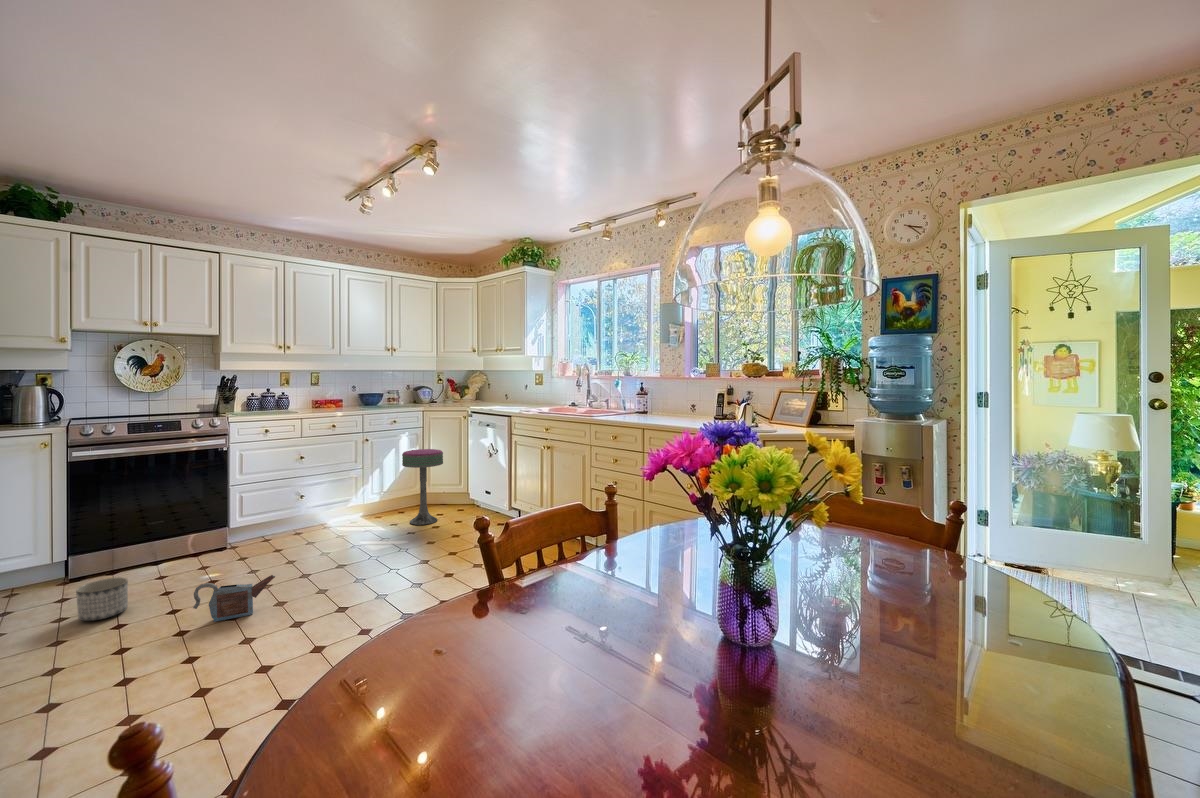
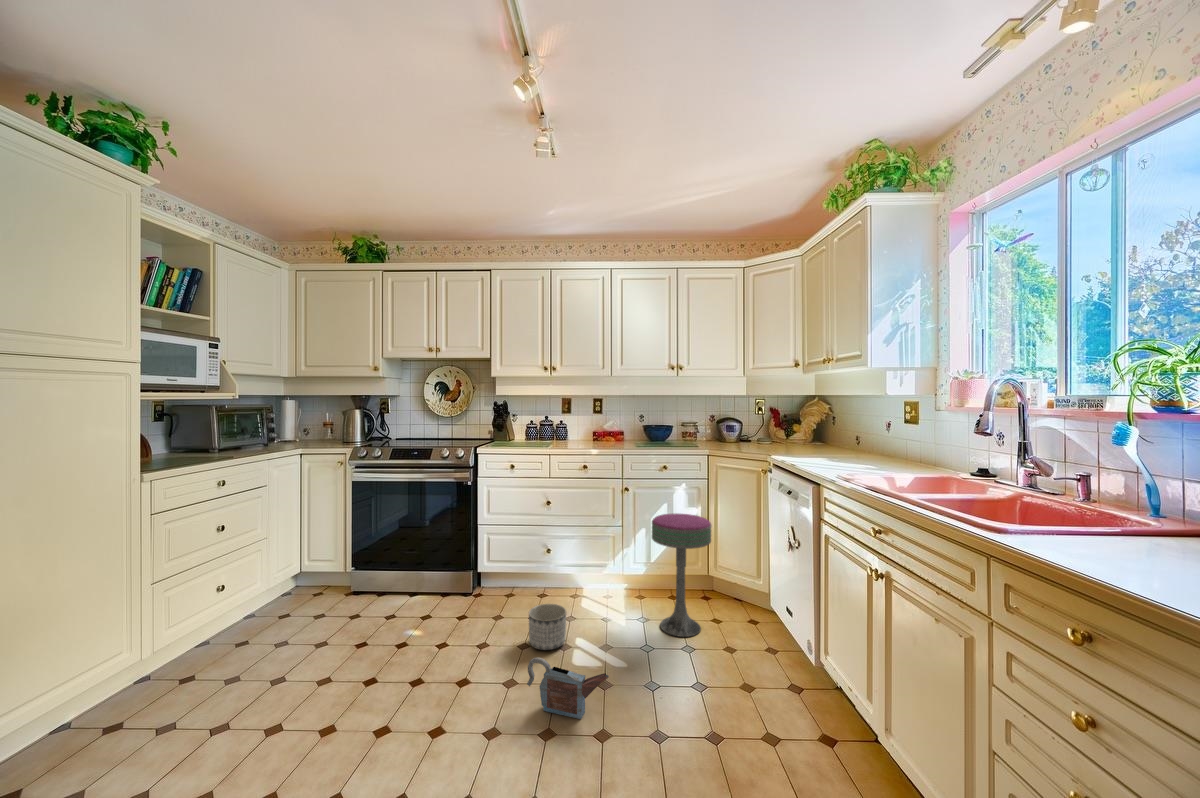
watering can: present [193,575,275,622] -> present [527,657,609,719]
planter: present [76,577,128,621] -> present [529,604,566,650]

